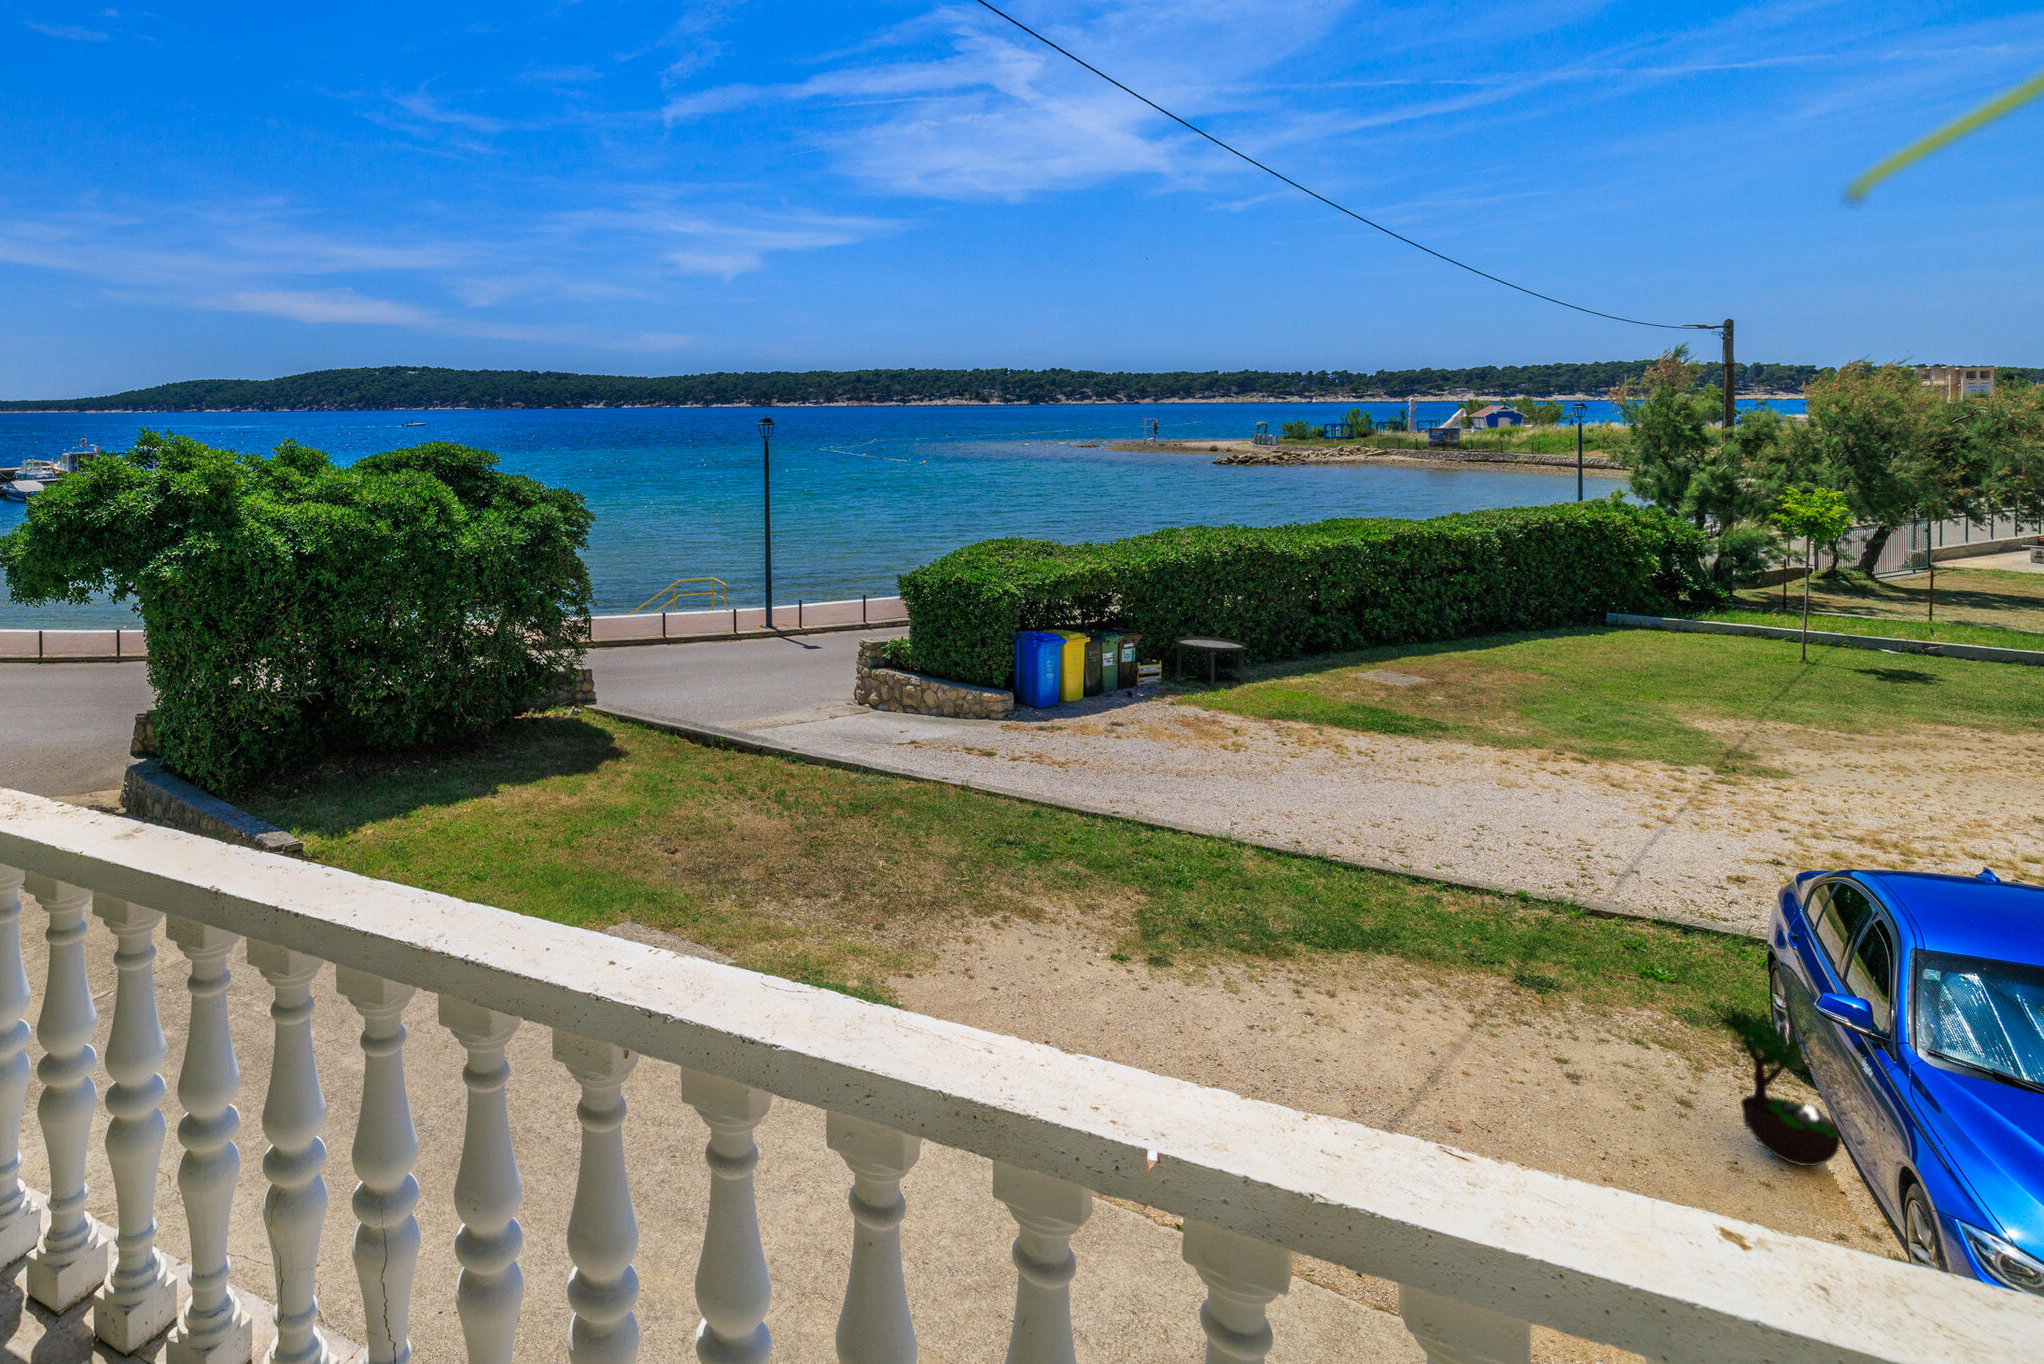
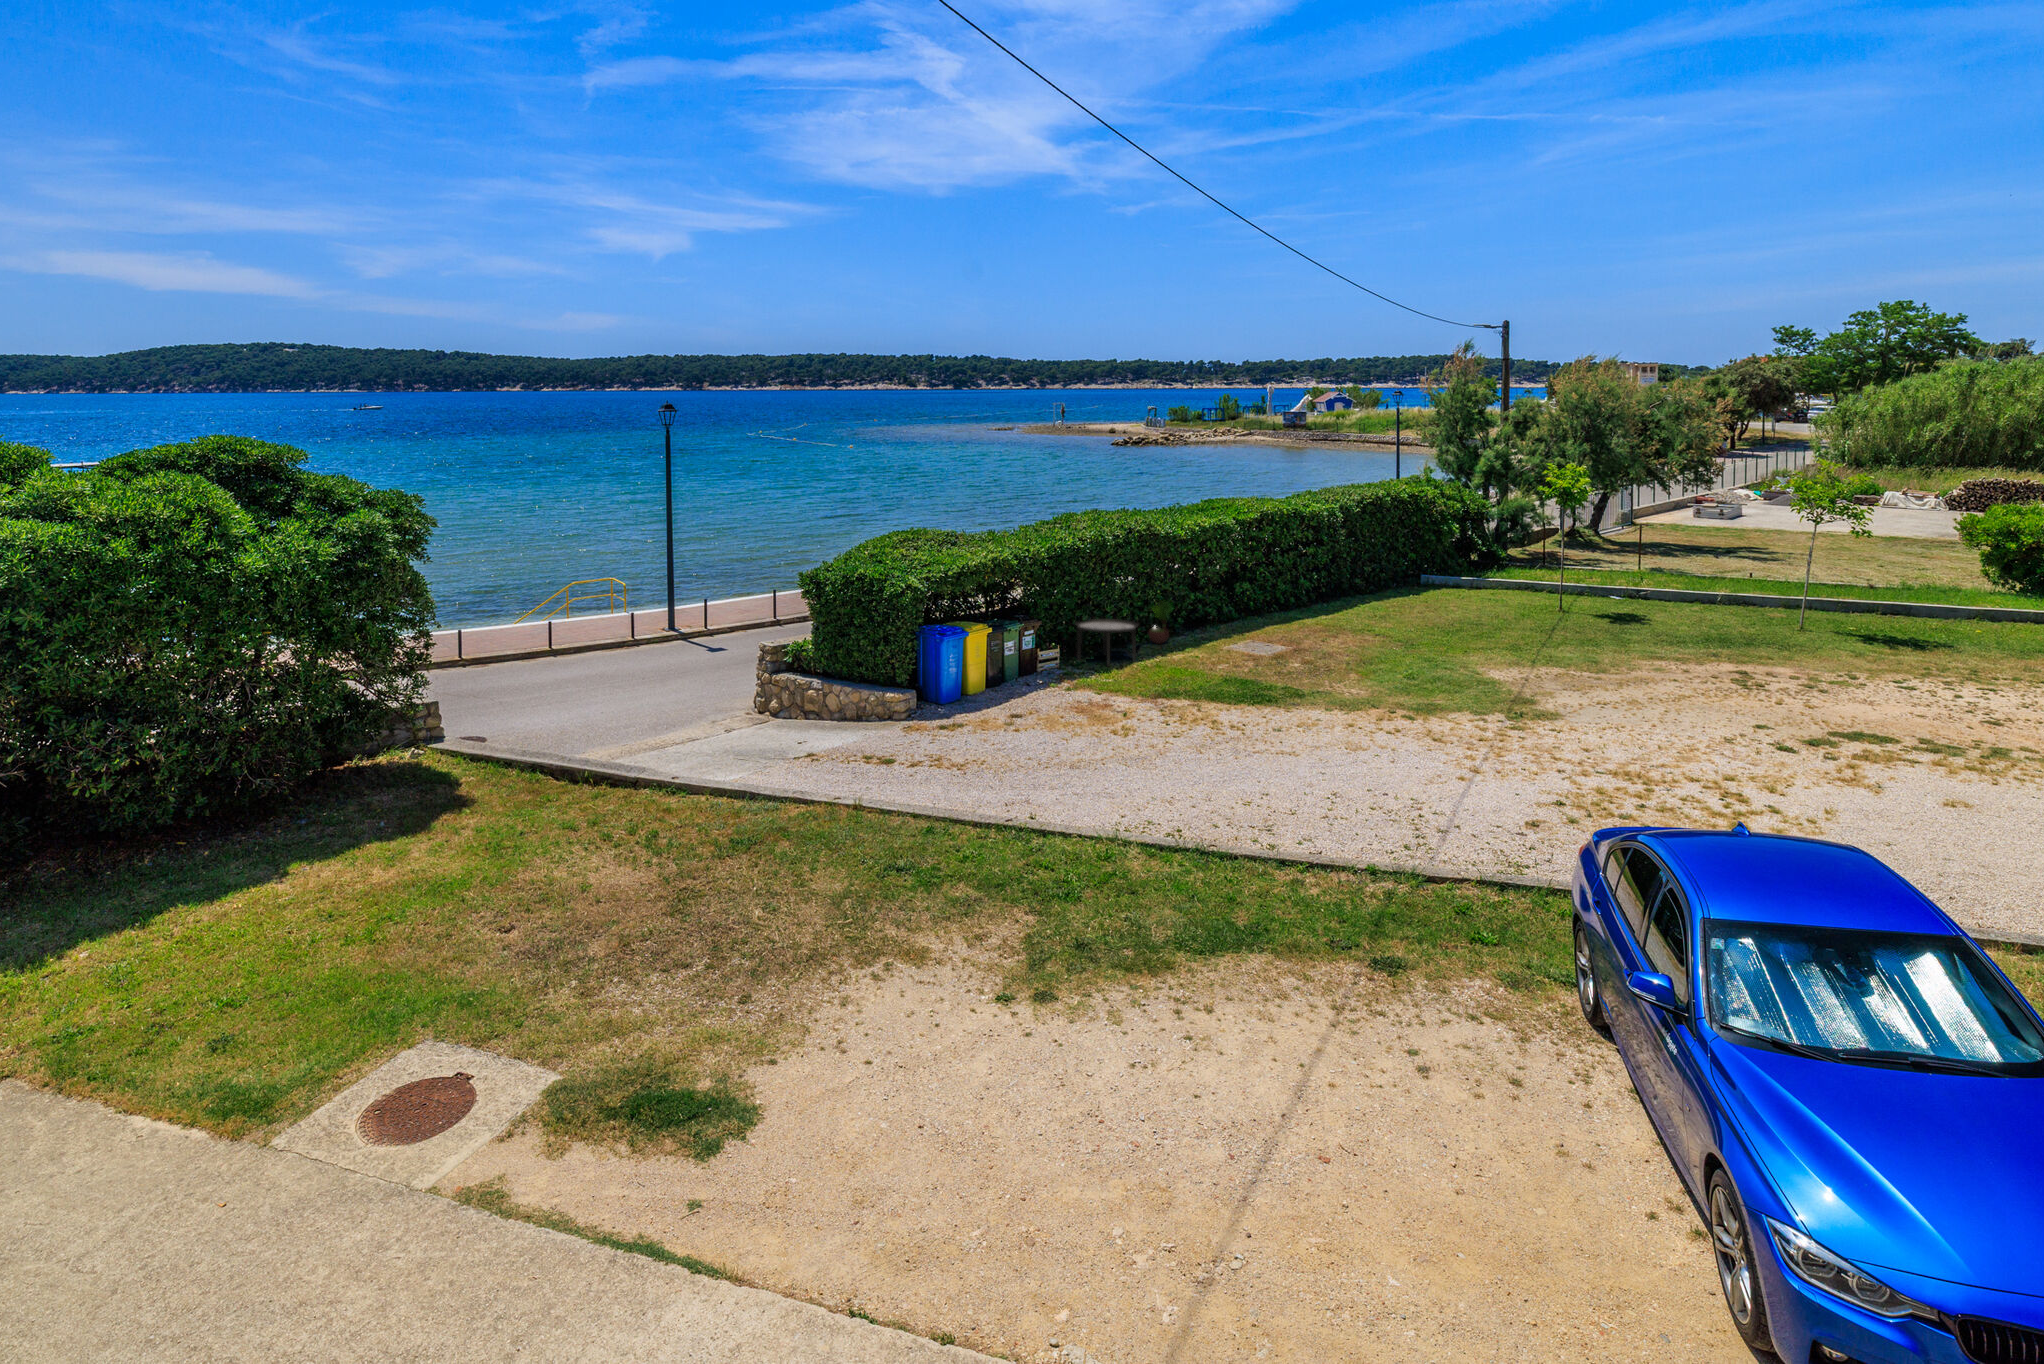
potted tree: present [1712,998,1840,1166] -> present [1149,602,1172,644]

